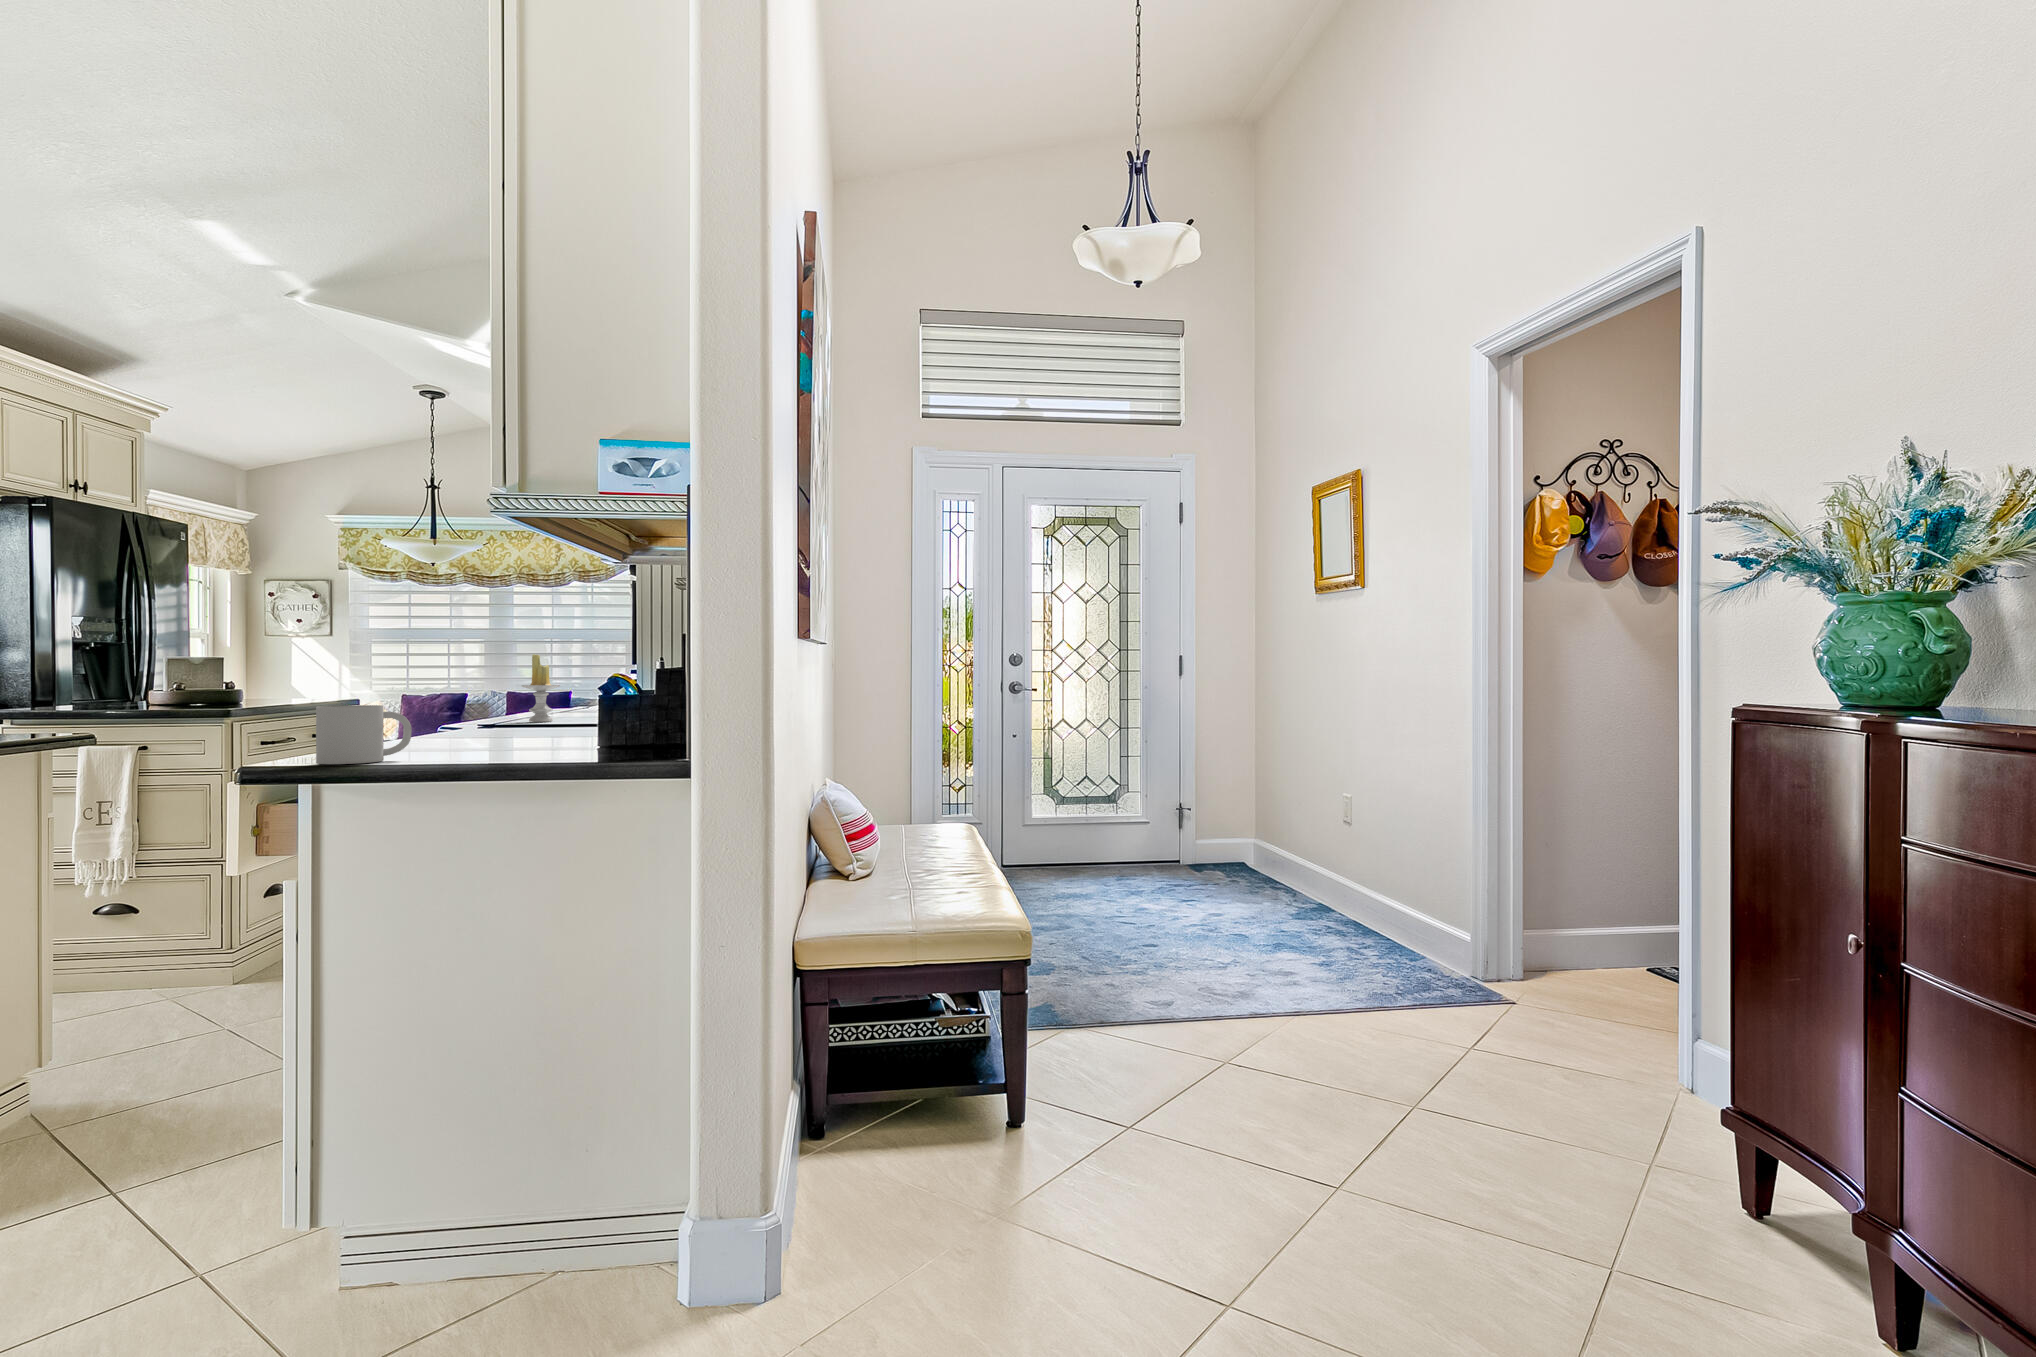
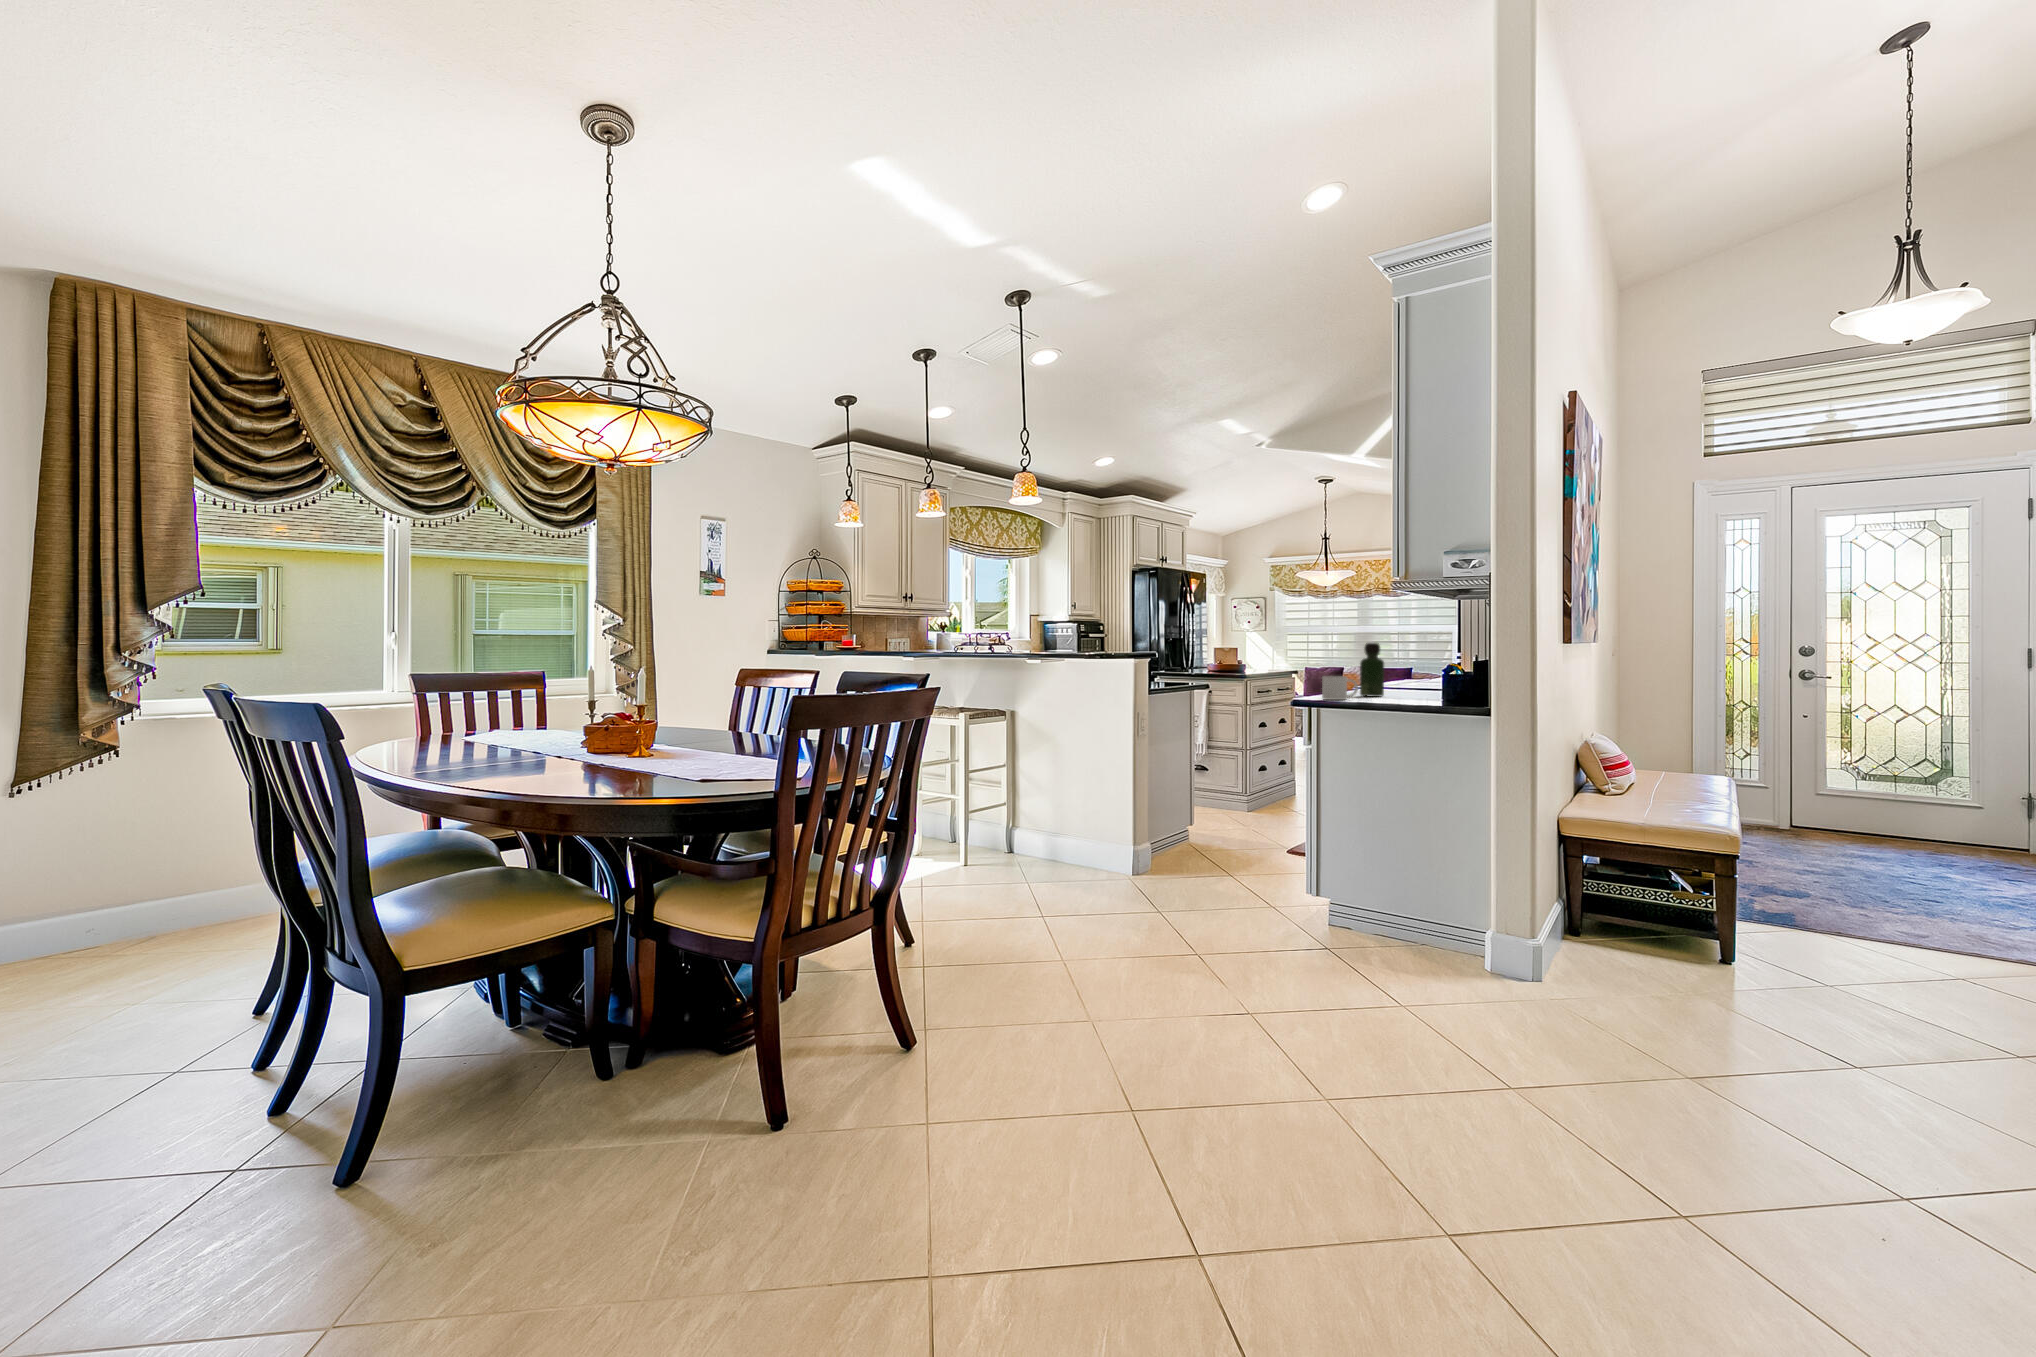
bottle: none [434,634,487,747] -> present [1360,643,1384,697]
candle: present [522,654,560,722] -> none [1389,648,1412,687]

